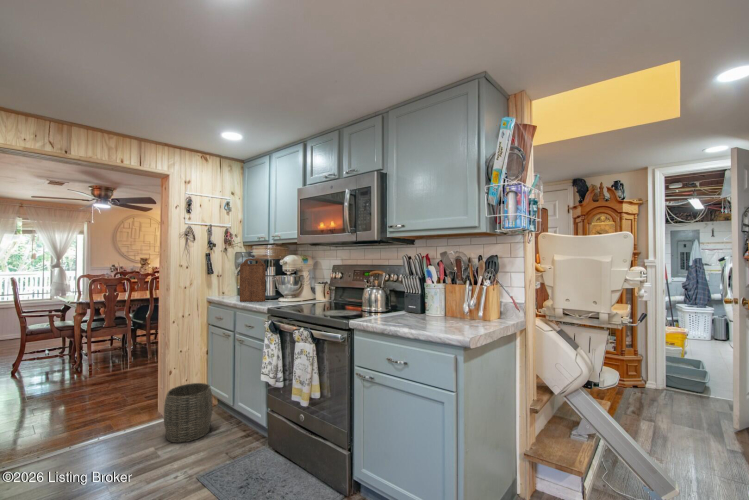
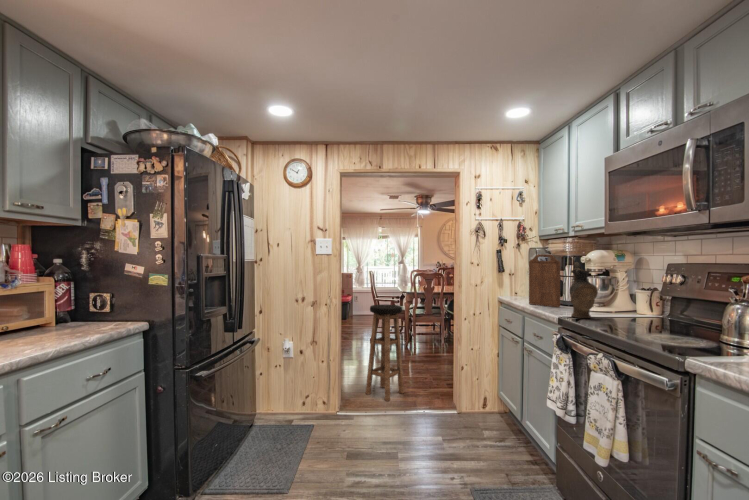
ceramic pitcher: none [276,265,295,307] -> present [570,262,598,318]
bar stool: none [26,321,89,443] -> present [366,305,404,401]
woven basket: present [164,383,213,443] -> none [452,383,498,445]

